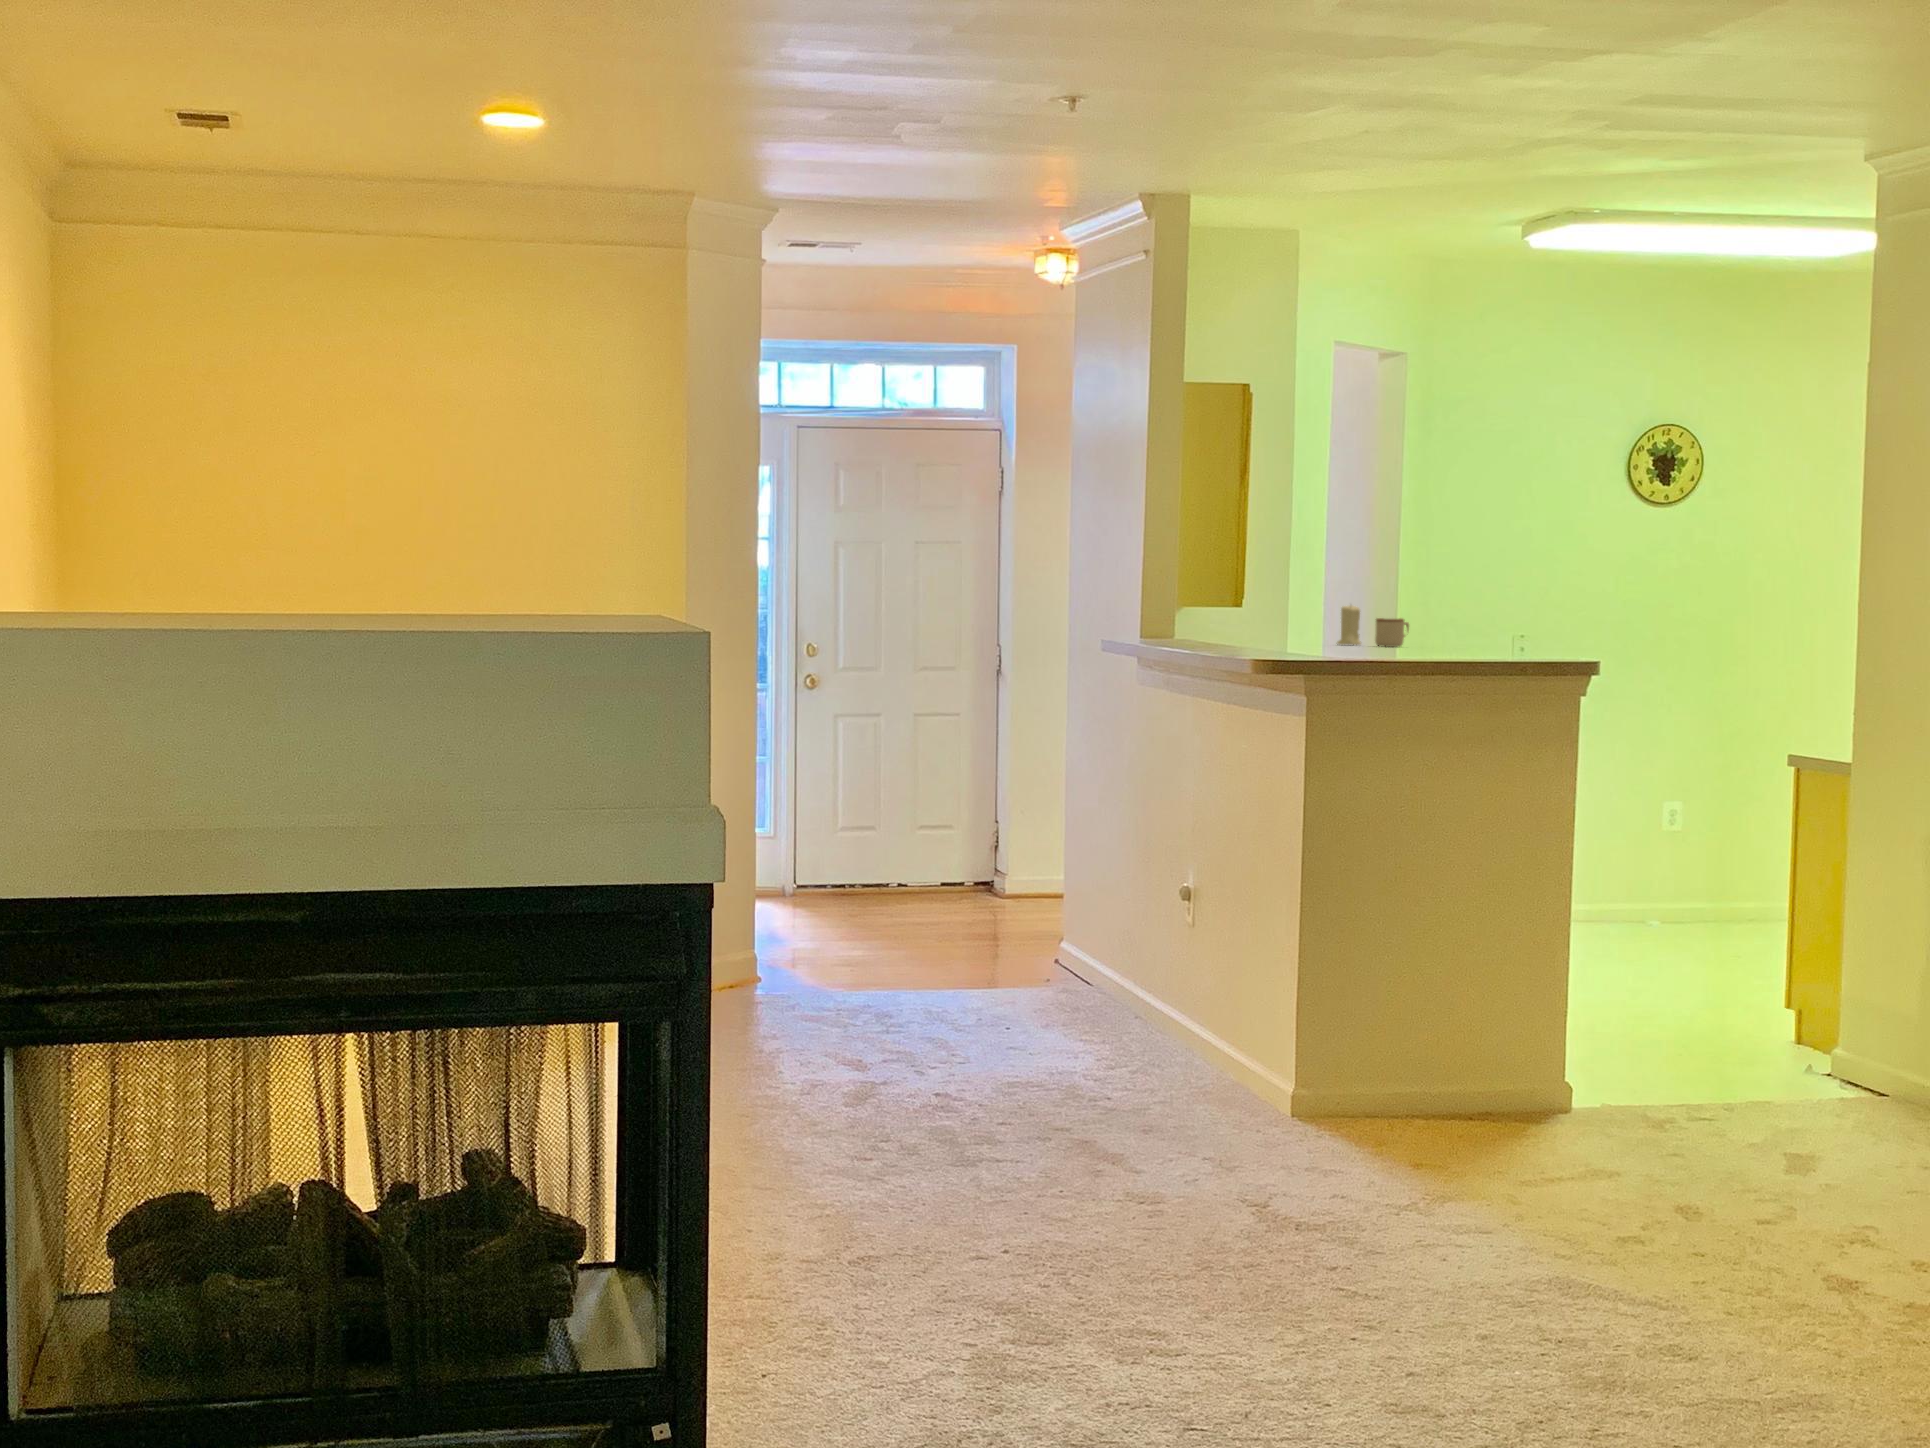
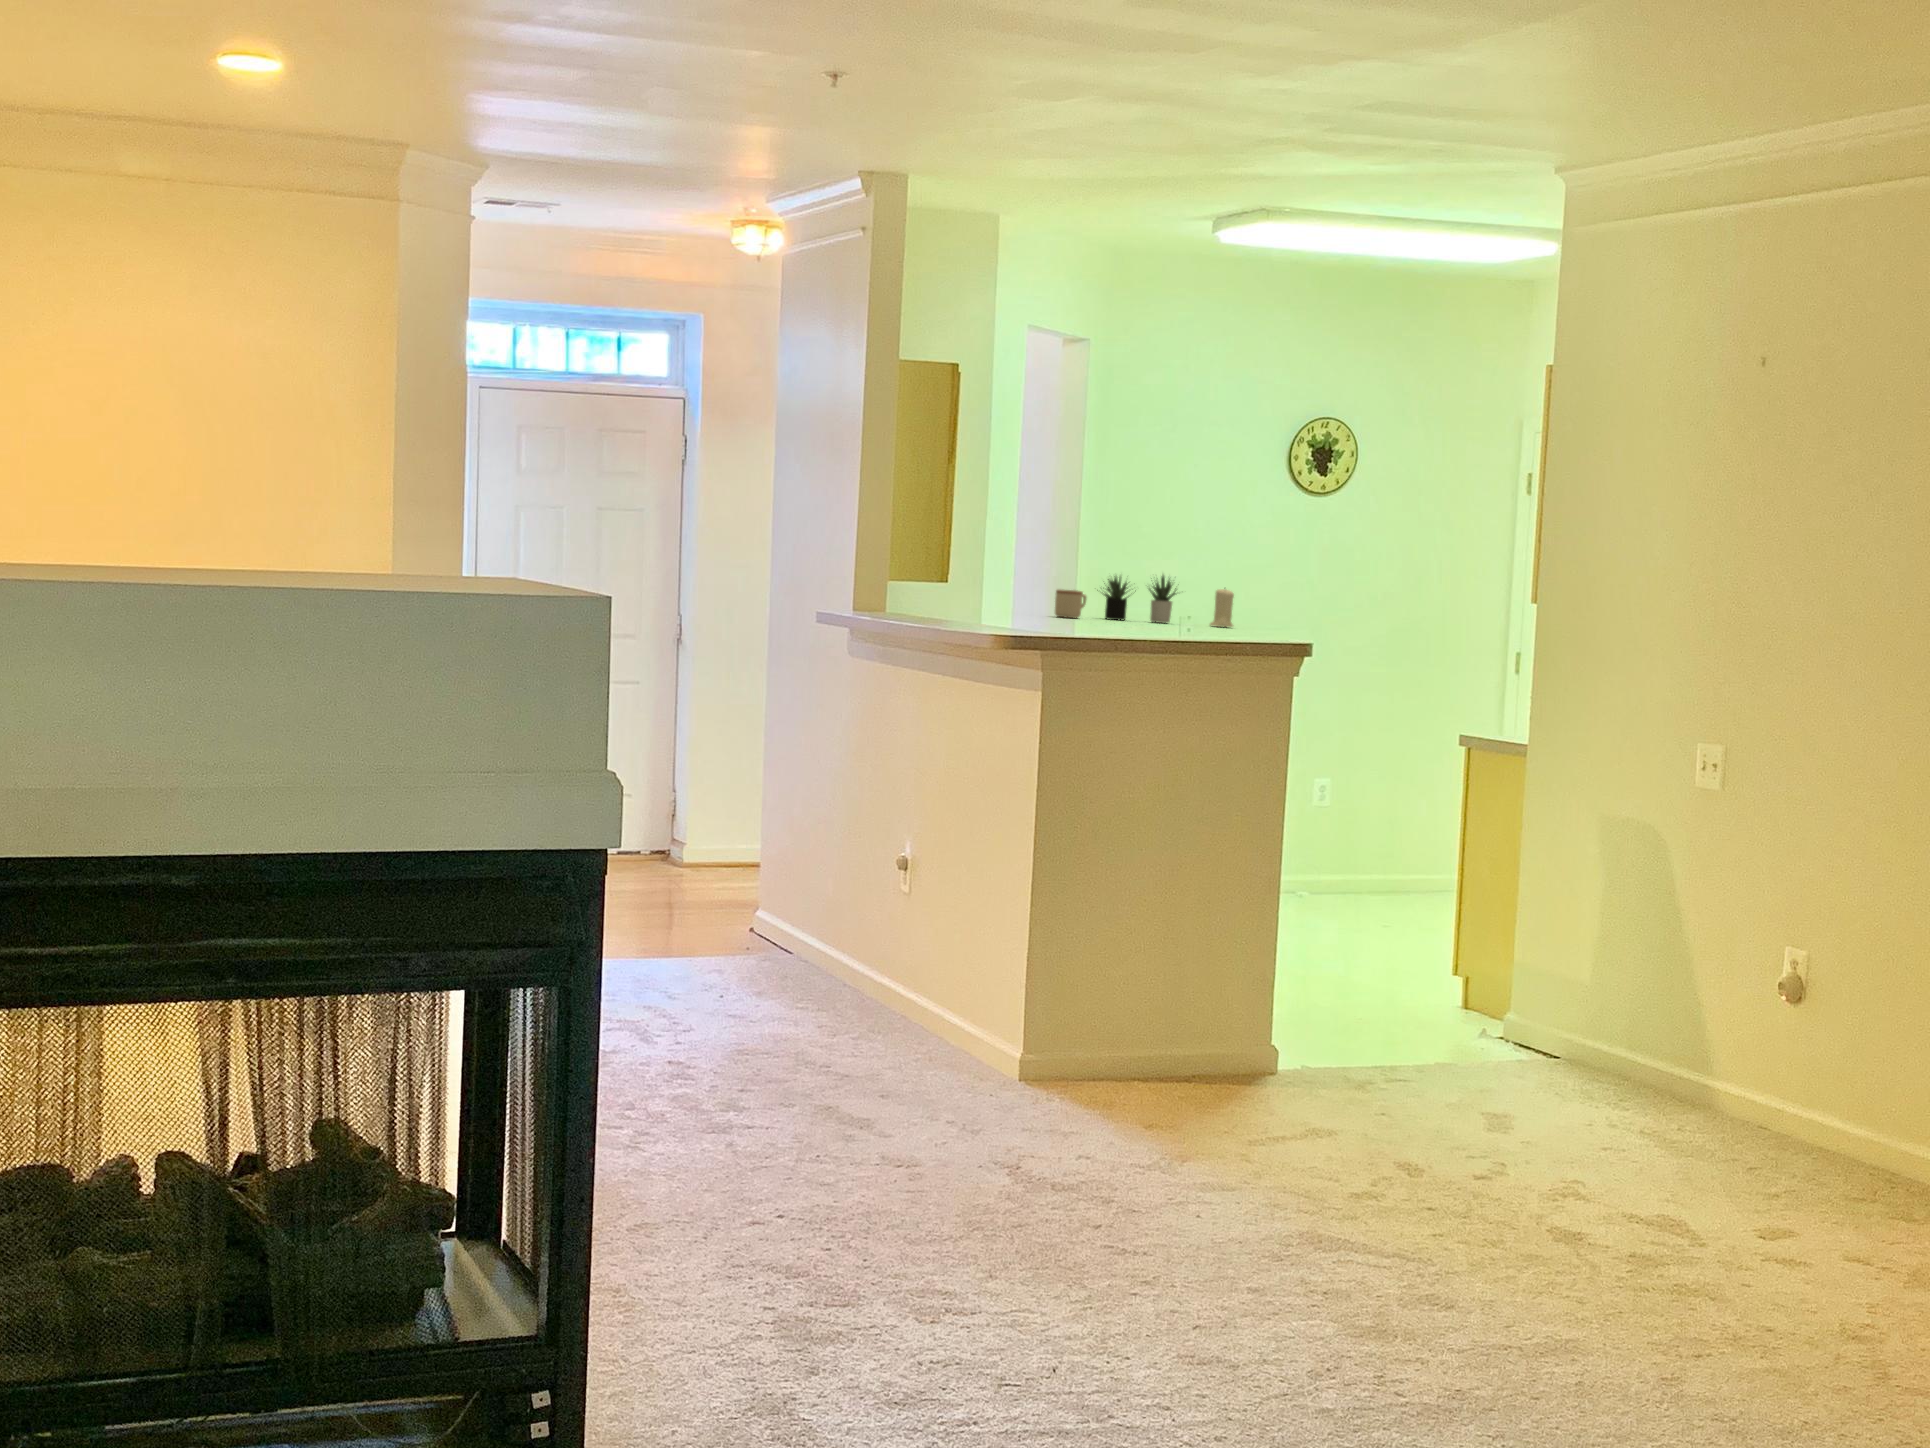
succulent plant: none [1419,594,1518,648] -> present [1097,575,1176,623]
candle: present [1337,605,1361,645] -> present [1210,589,1234,627]

